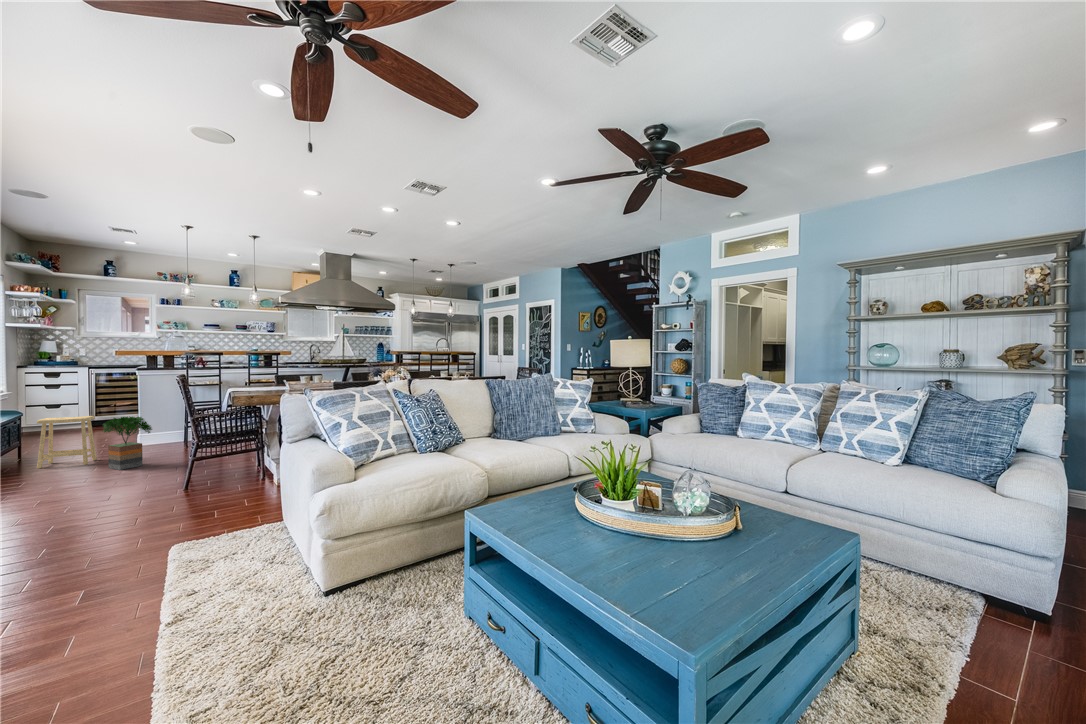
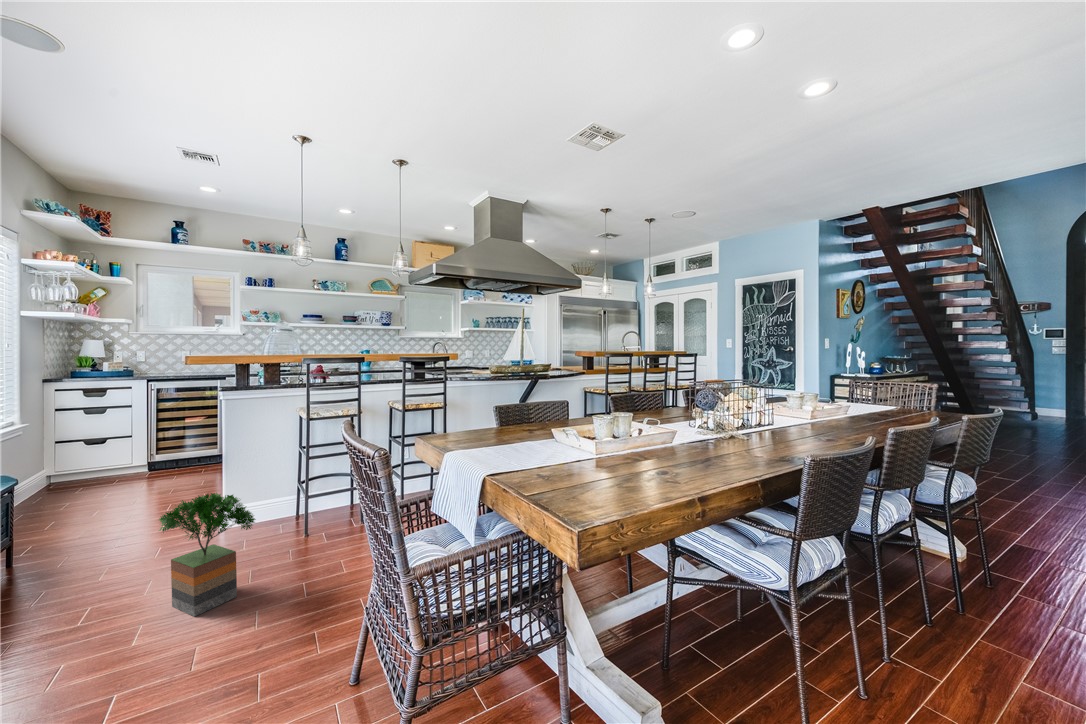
footstool: present [37,416,97,469] -> none [35,486,152,603]

